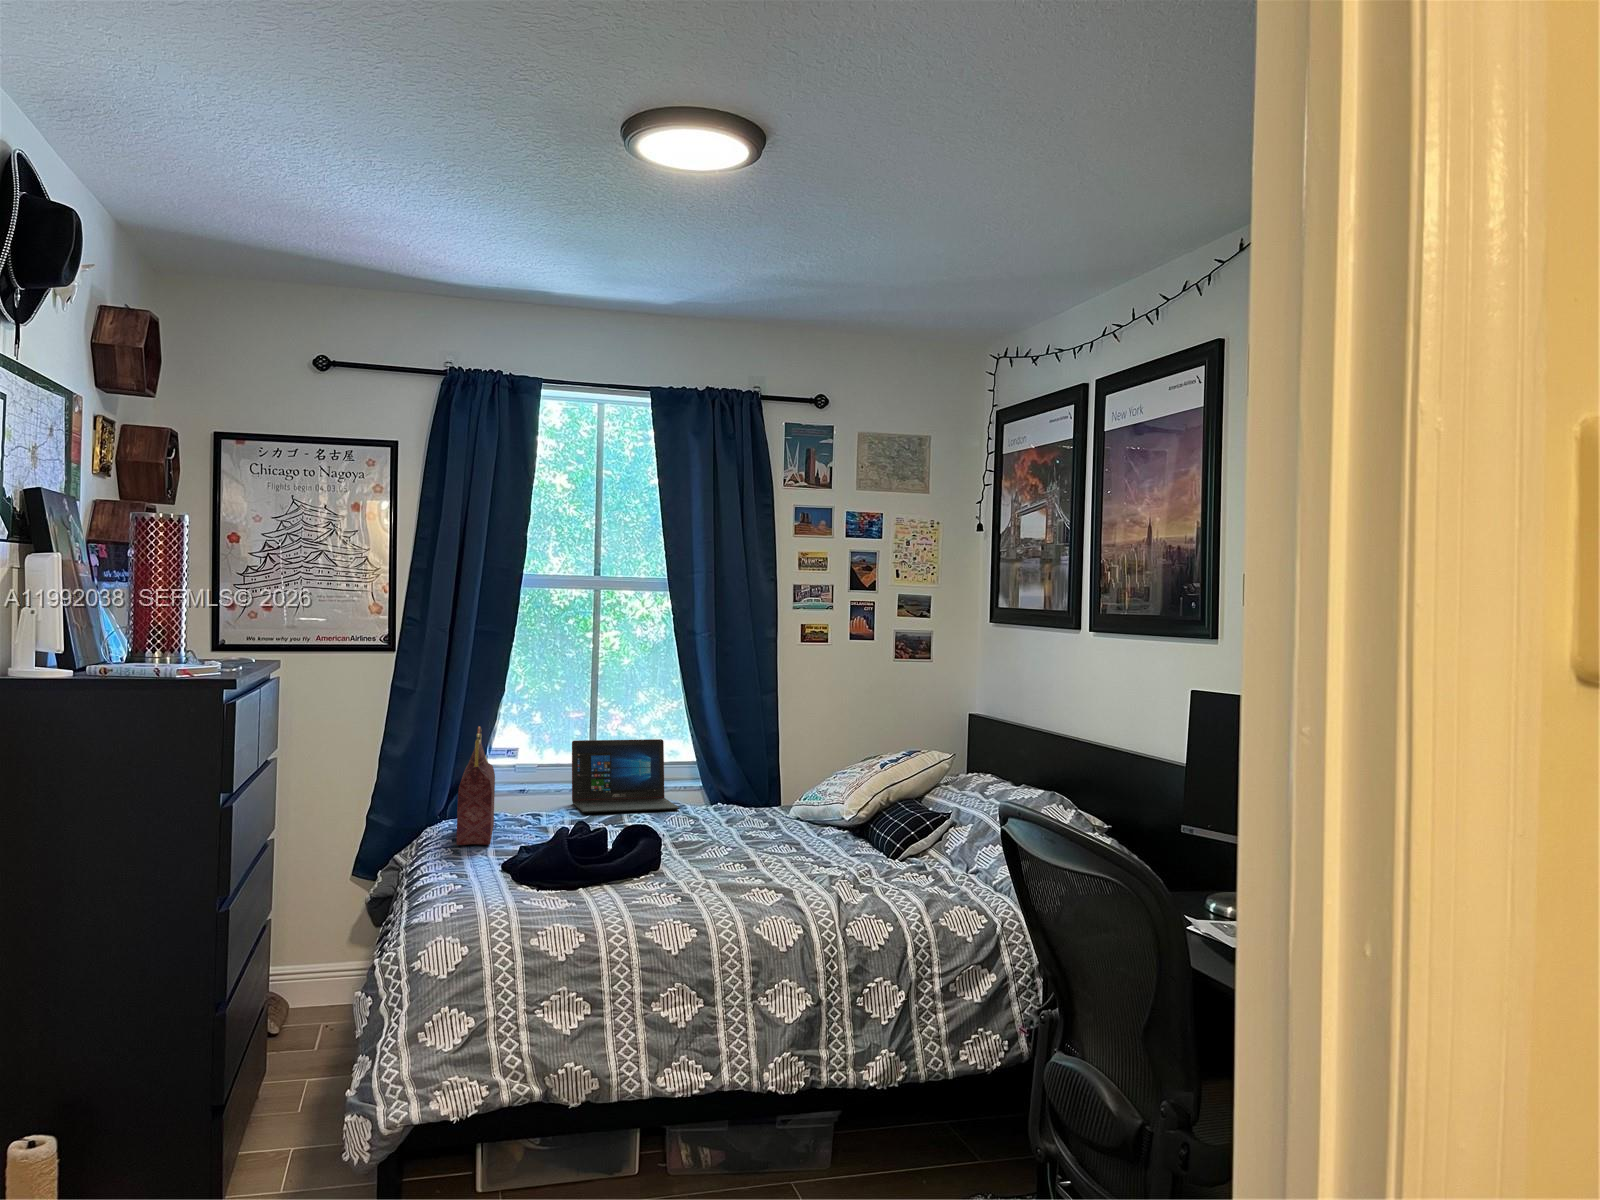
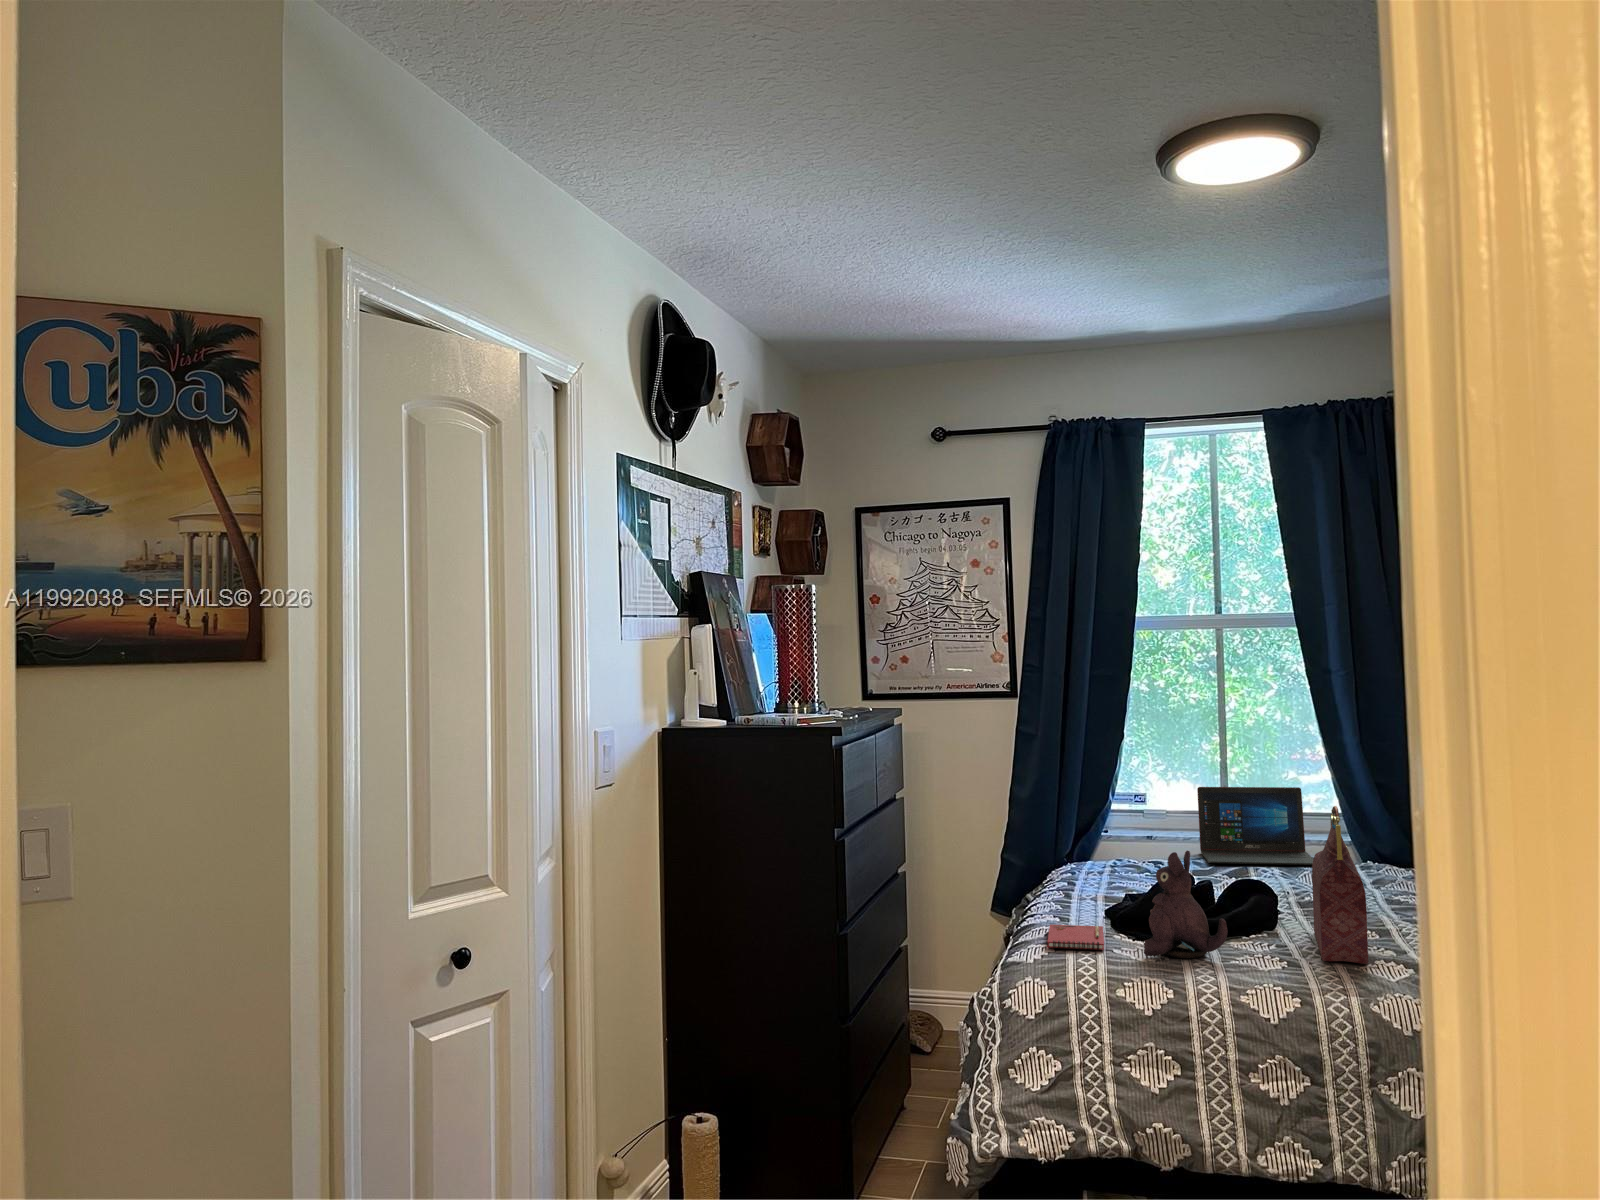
handbag: present [456,726,495,845] -> present [1312,806,1368,964]
plush toy: none [552,800,631,904] -> present [1144,851,1228,958]
notebook: none [450,880,512,906] -> present [1047,925,1104,950]

